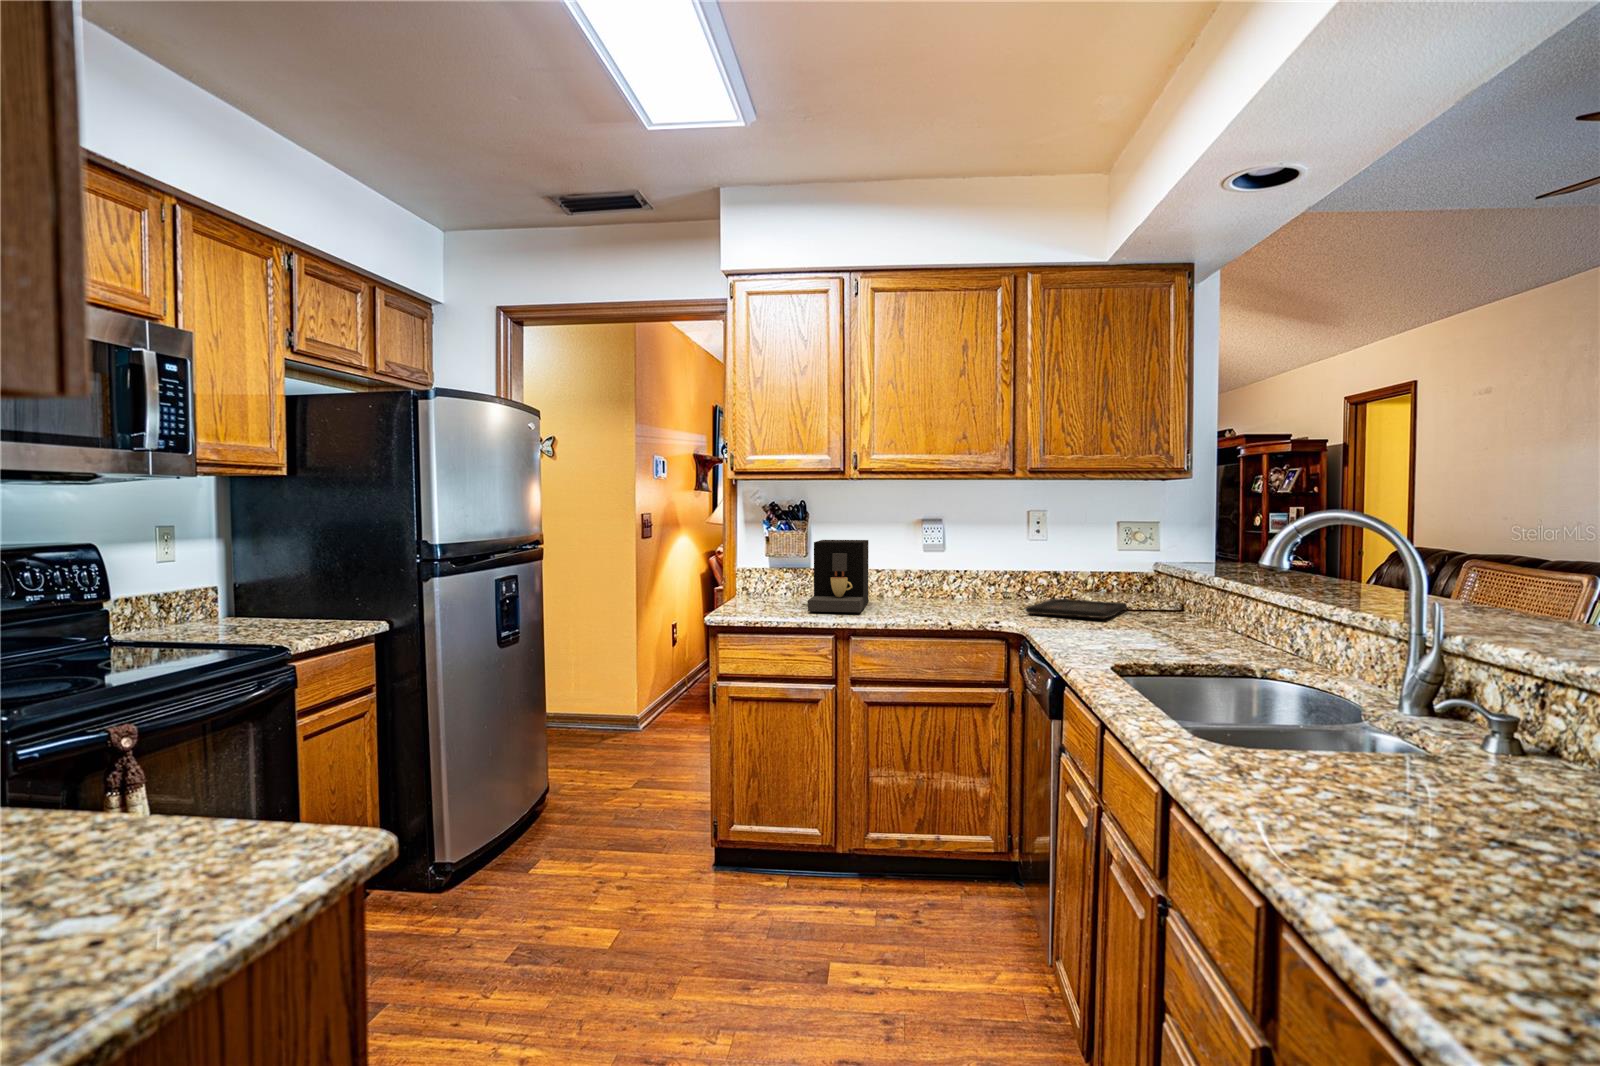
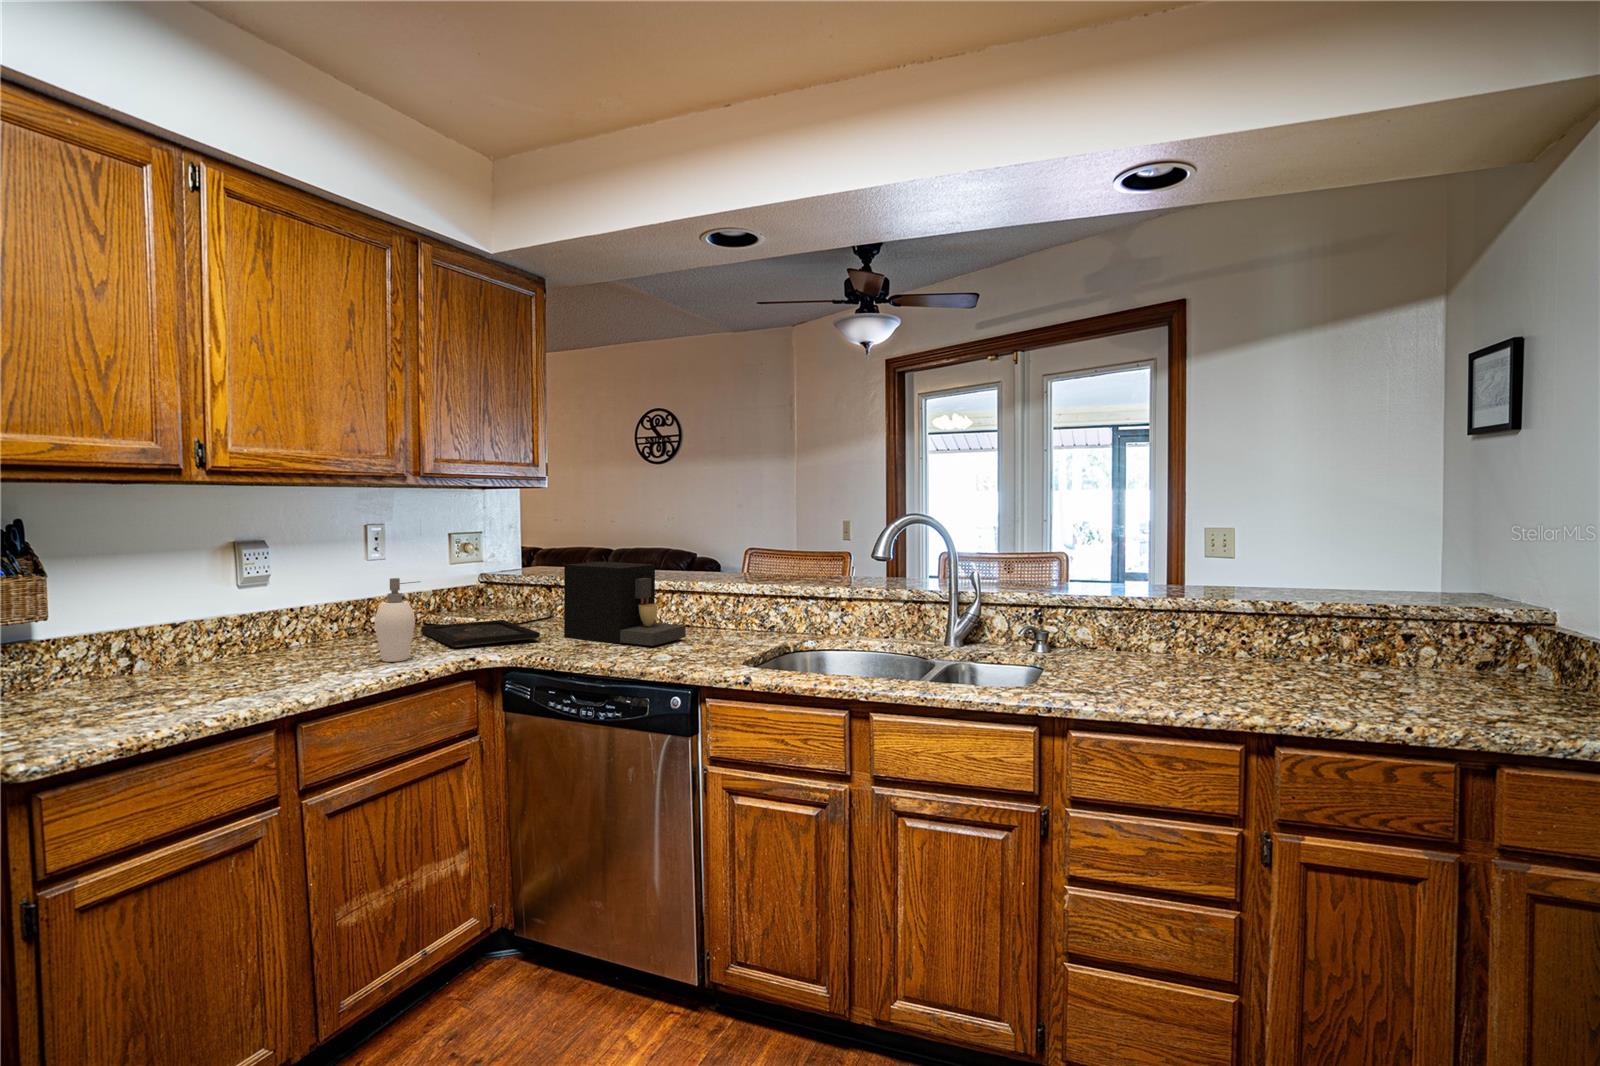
coffee maker: present [808,540,868,612] -> present [564,561,686,646]
soap dispenser: none [955,549,993,614] -> present [375,578,420,662]

